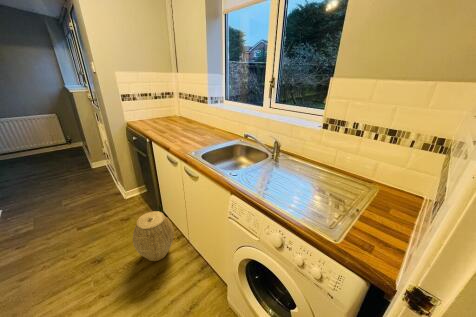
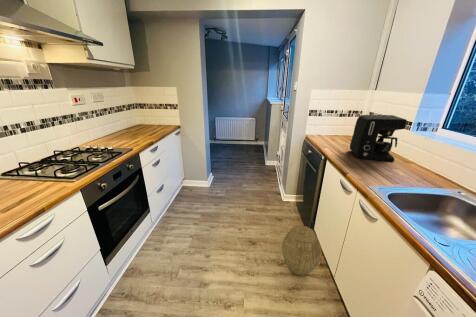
coffee maker: none [167,93,204,133] -> present [350,115,407,161]

